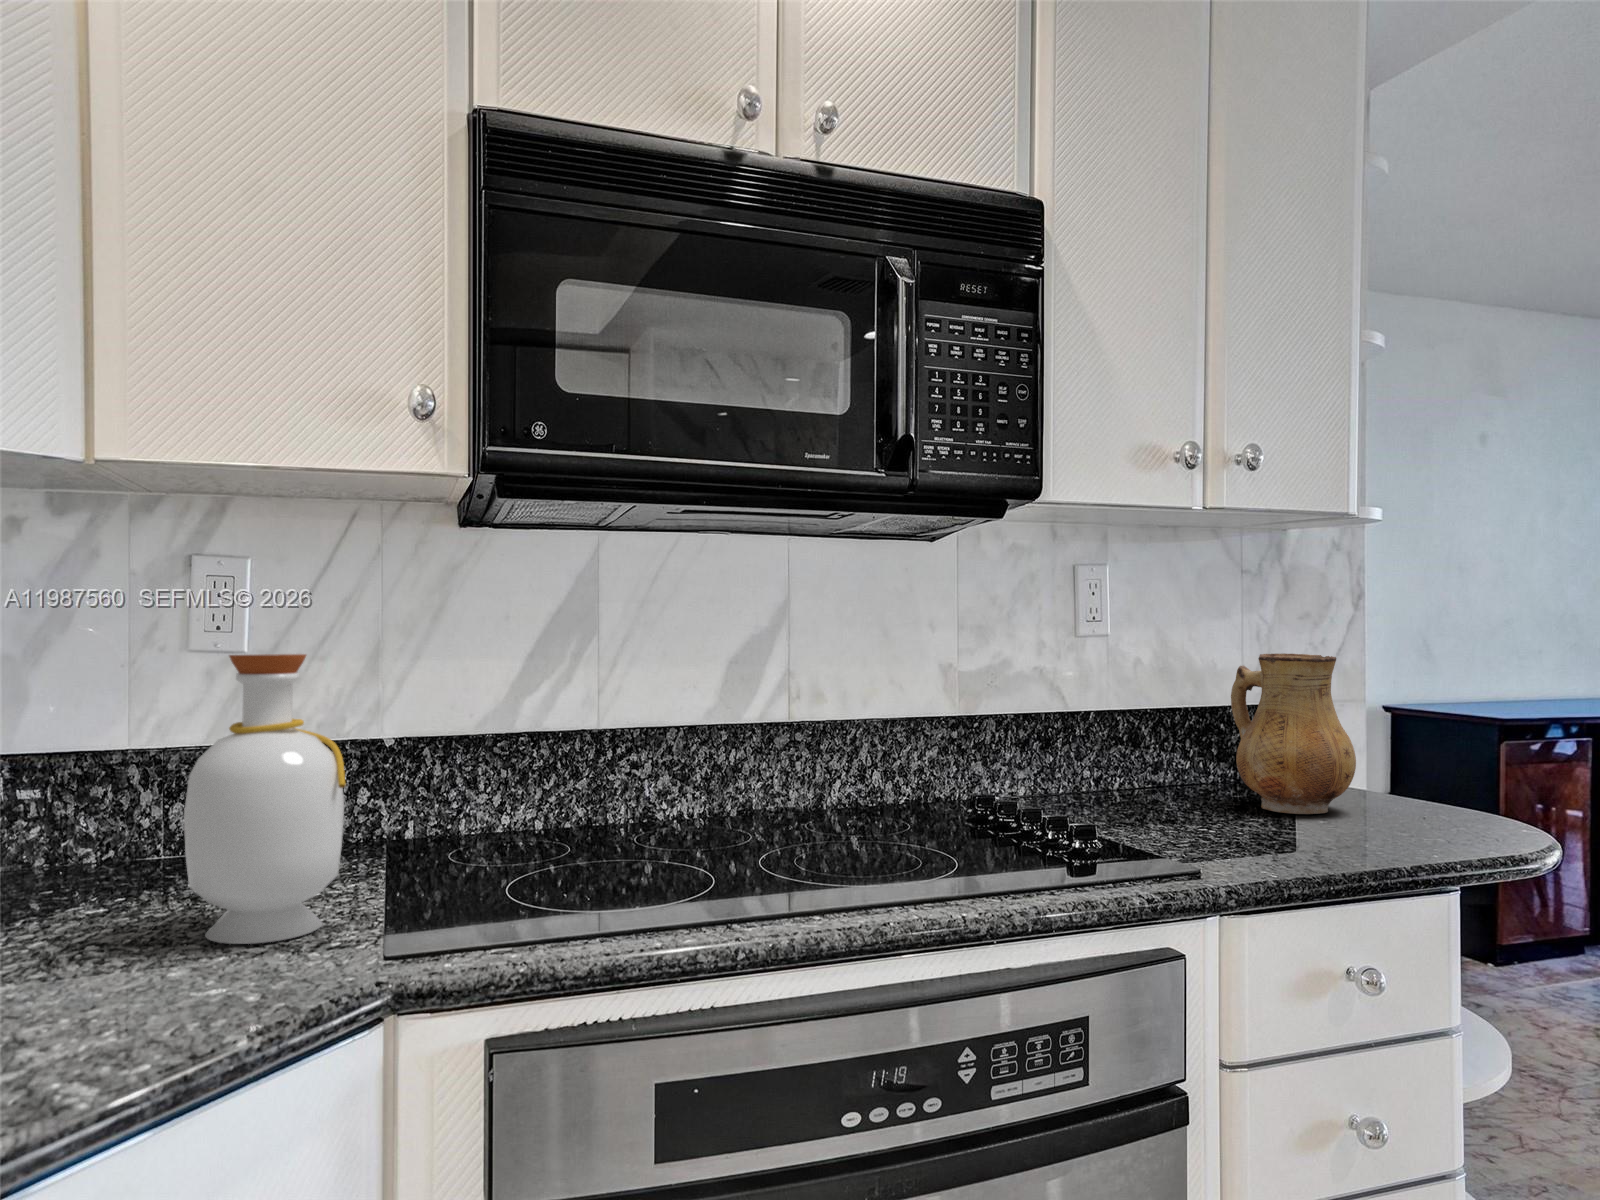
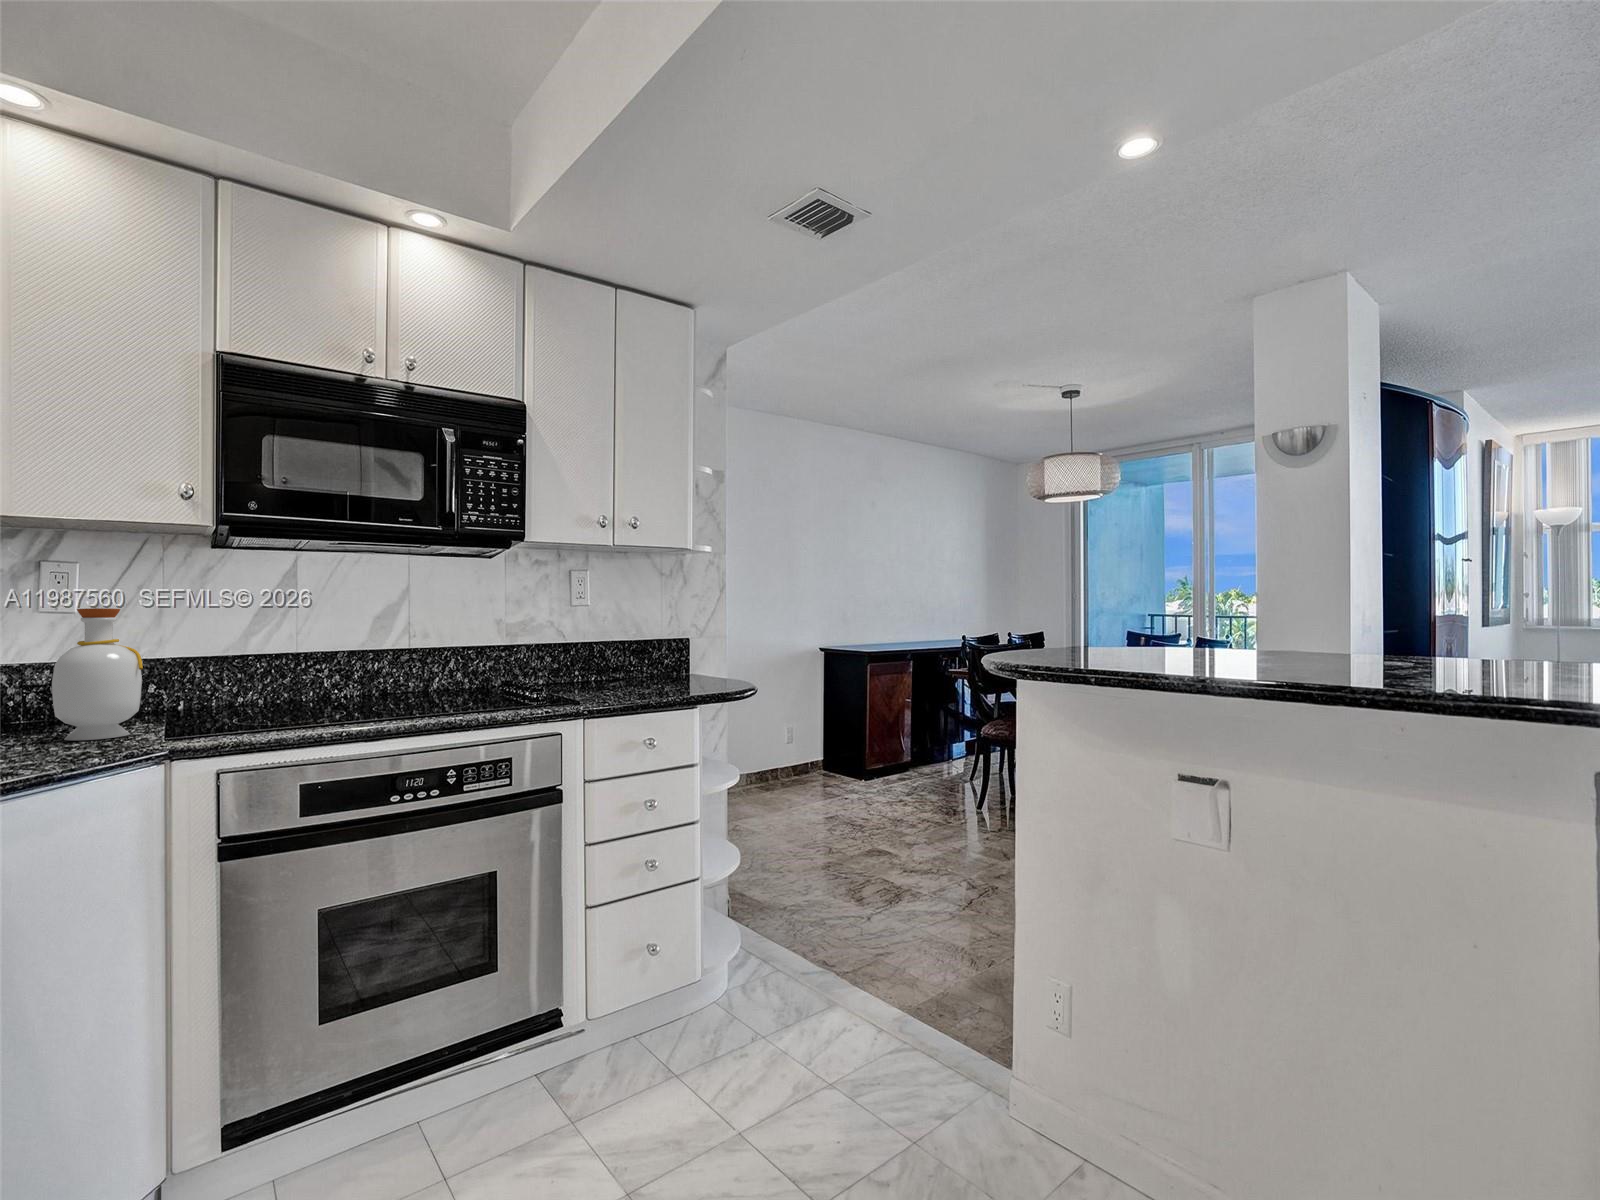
ceramic pitcher: present [1231,653,1356,814] -> none [639,613,690,685]

